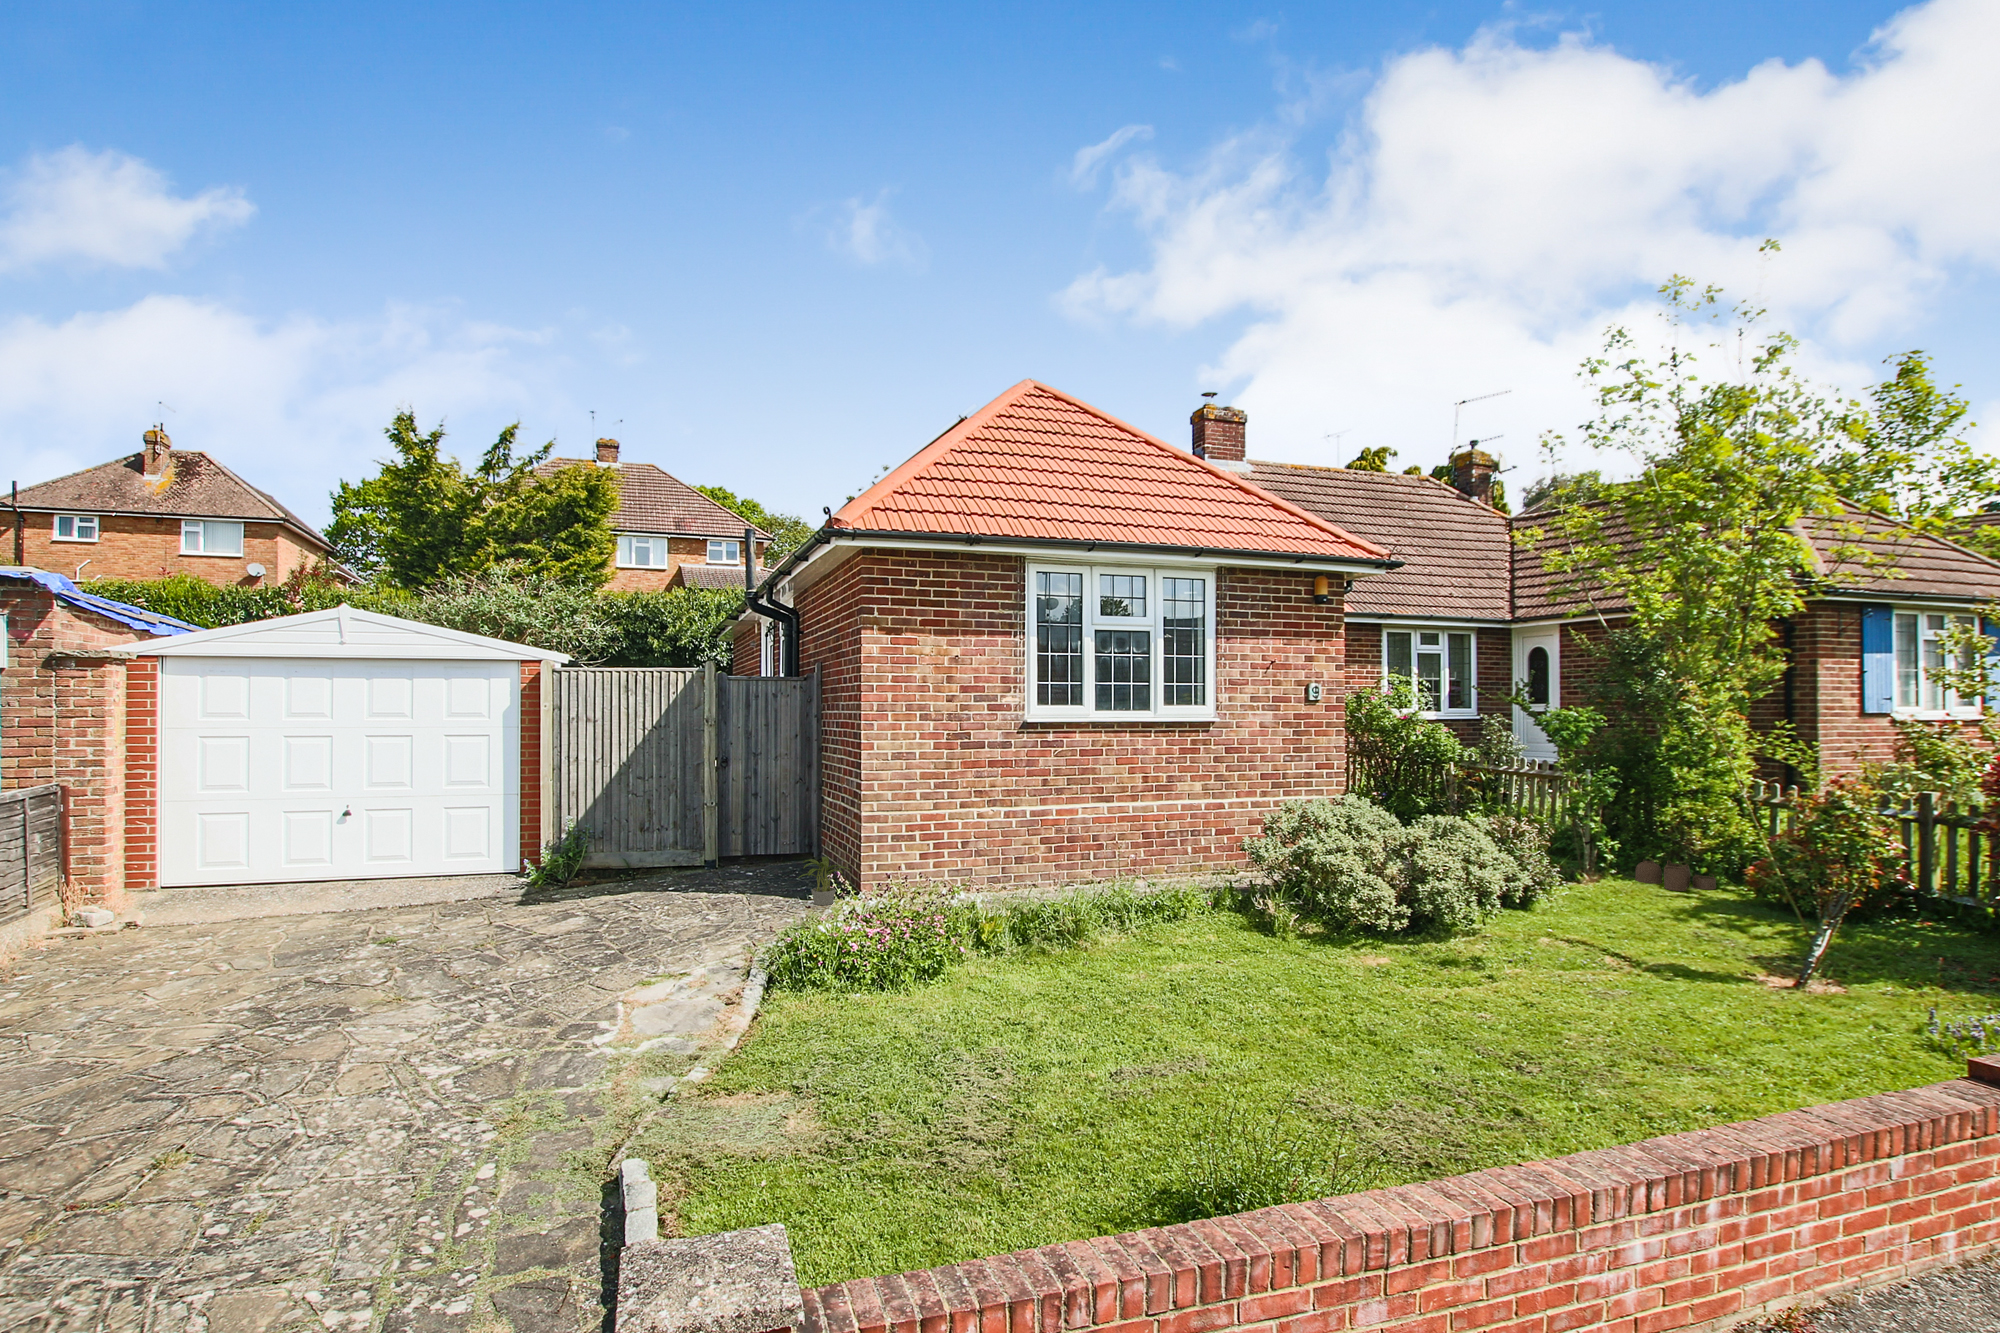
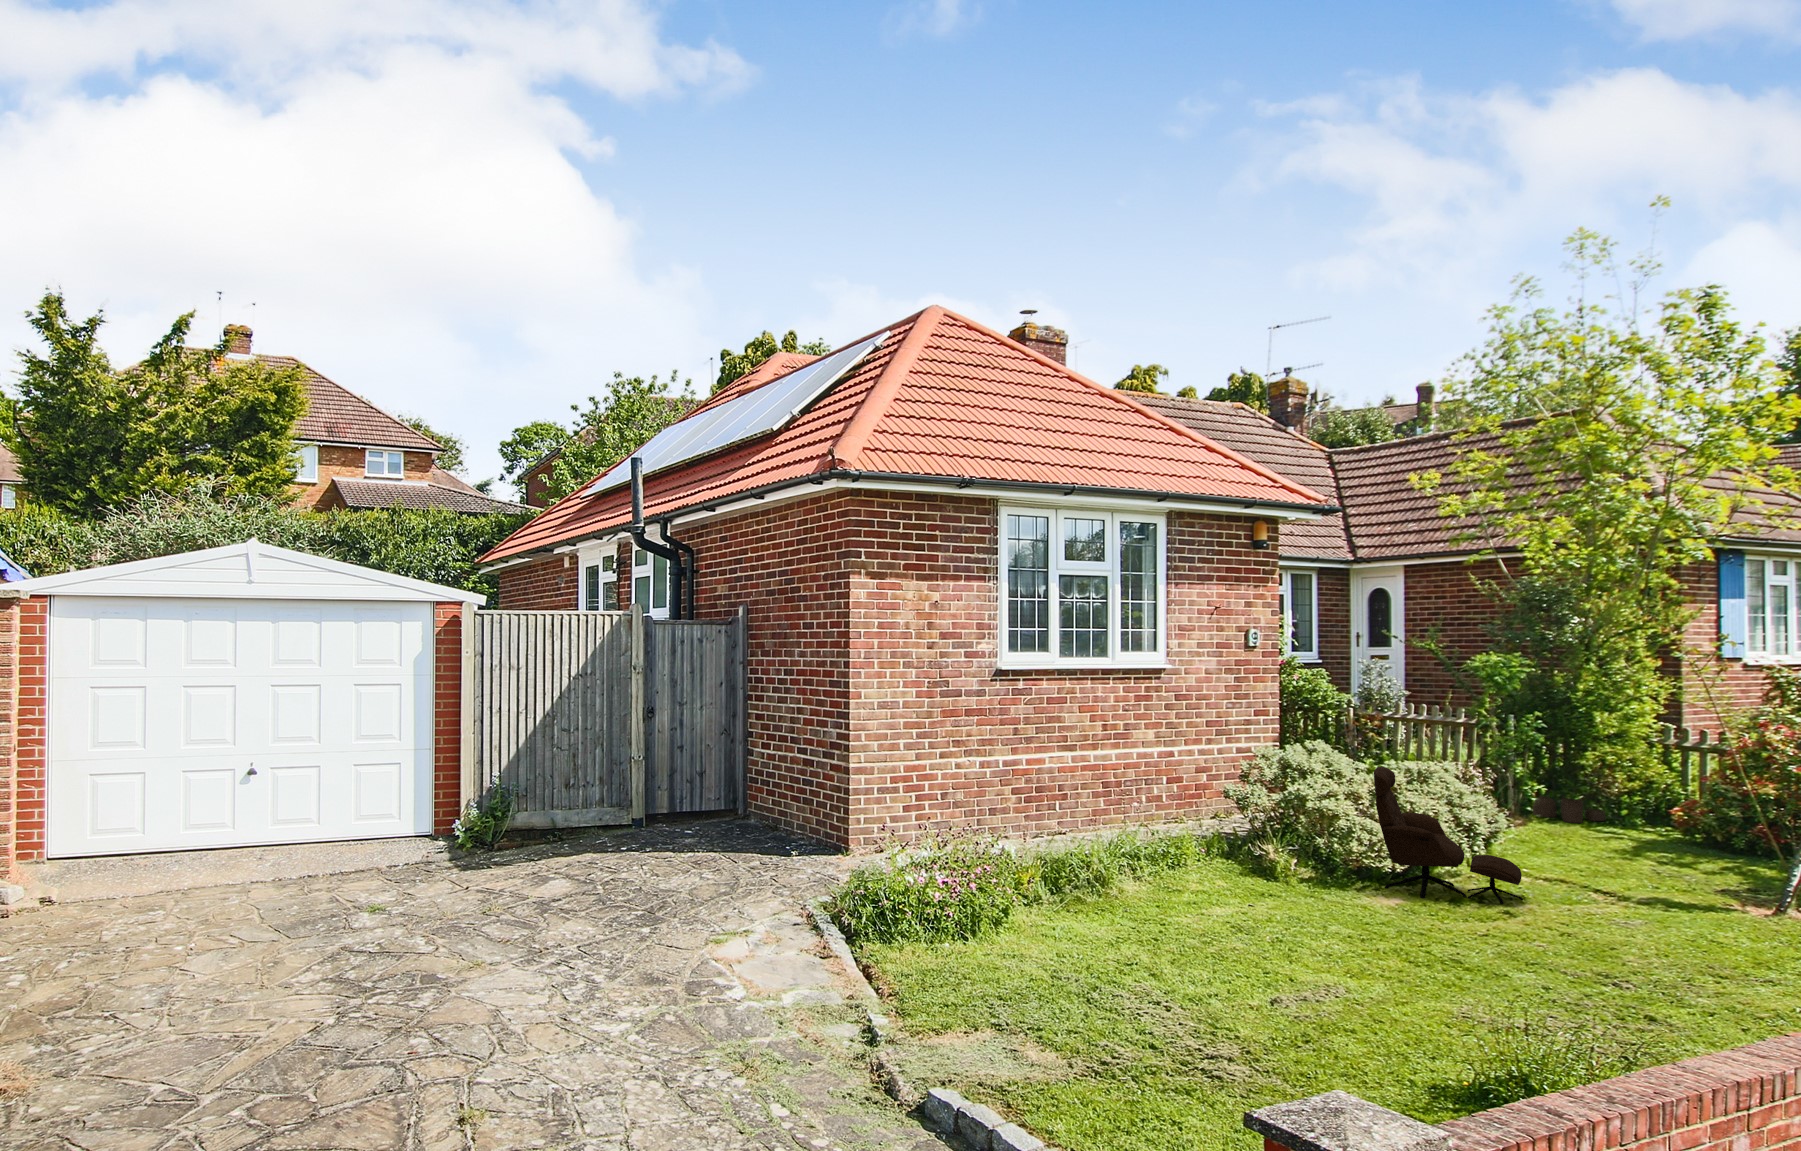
lounge chair: none [1368,825,1529,976] -> present [1374,766,1523,904]
potted plant: present [798,857,850,905] -> none [779,814,833,865]

